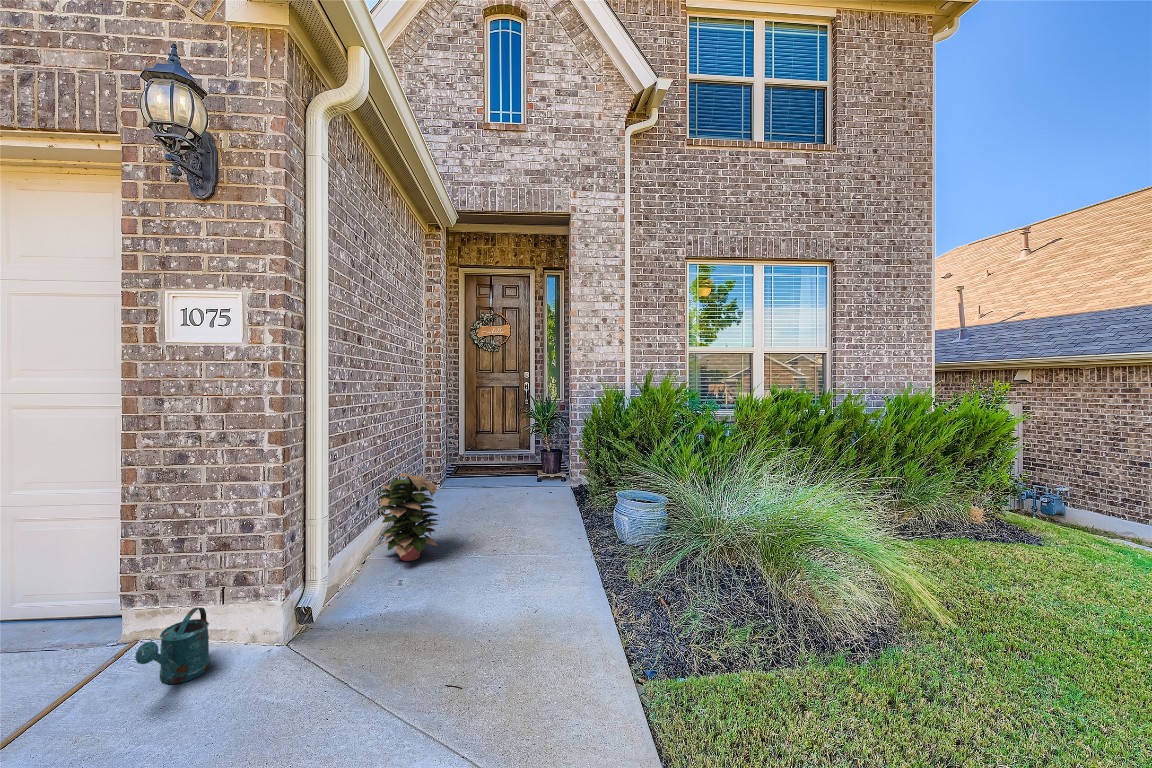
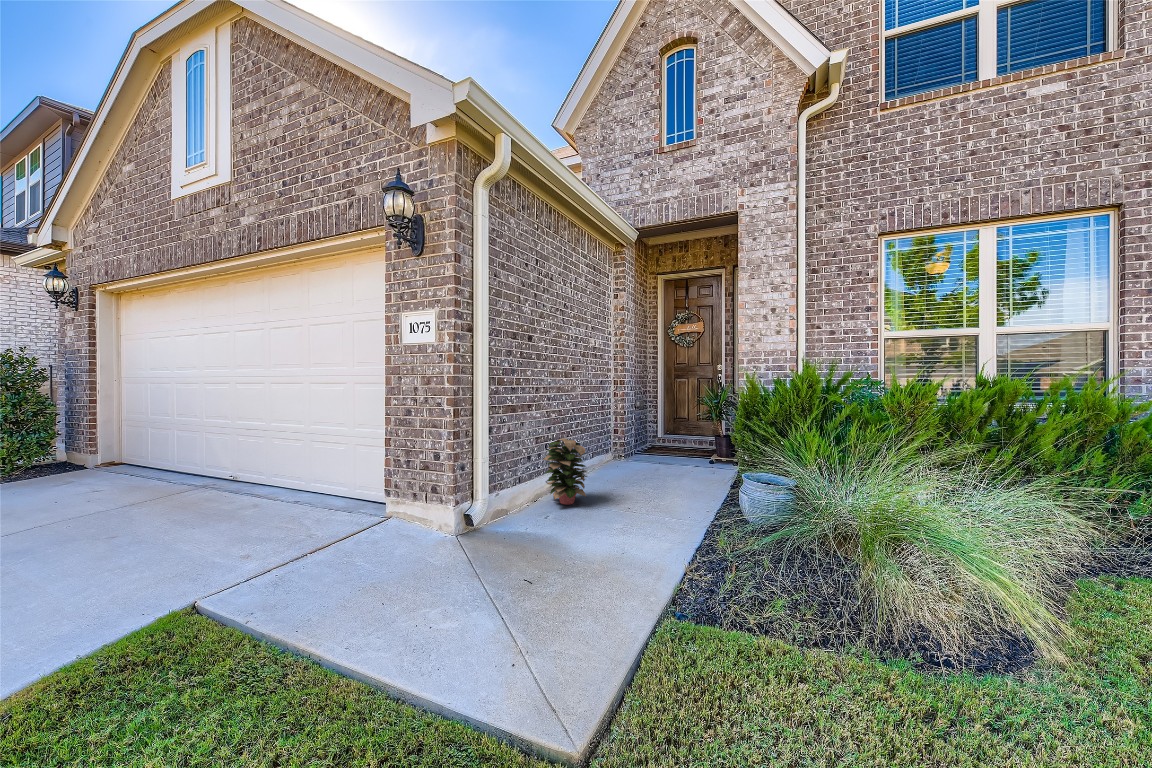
watering can: present [135,608,210,684] -> none [374,502,418,542]

